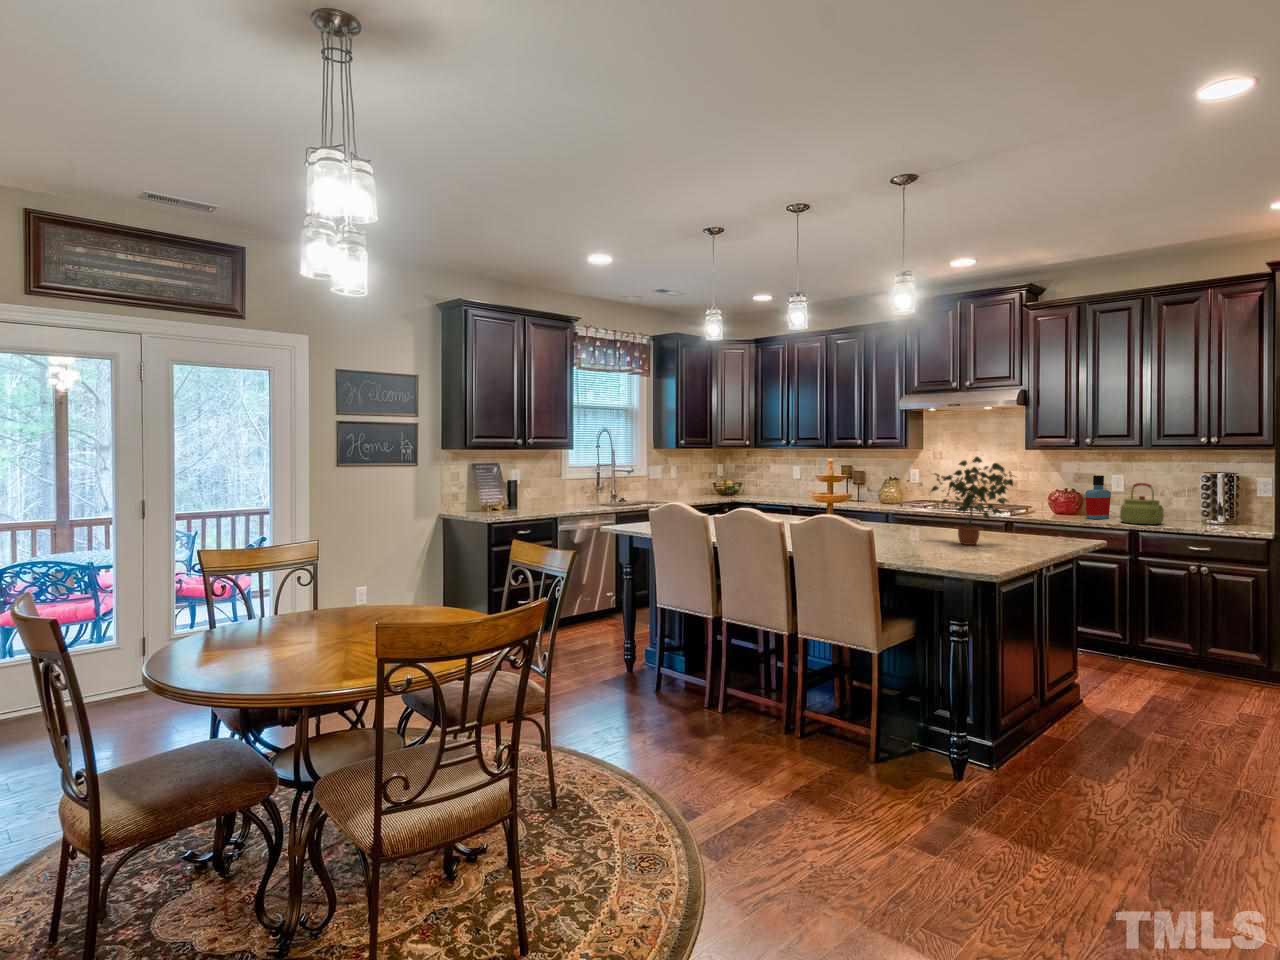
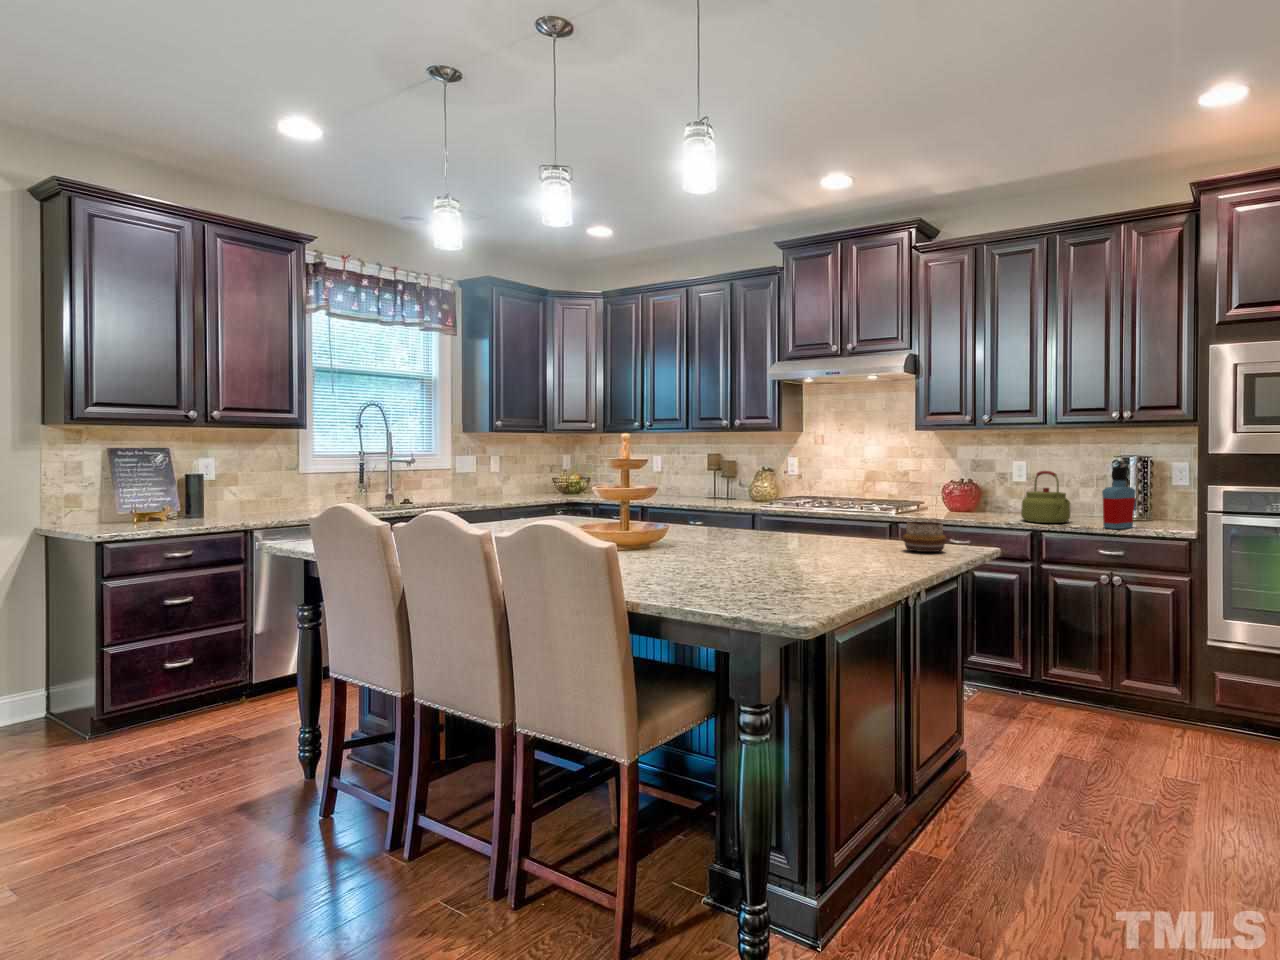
potted plant: present [931,457,1013,545] -> none [760,436,867,561]
bottle: present [1085,475,1111,519] -> present [1102,467,1136,529]
decorative bowl: none [1039,519,1074,541] -> present [903,521,946,552]

